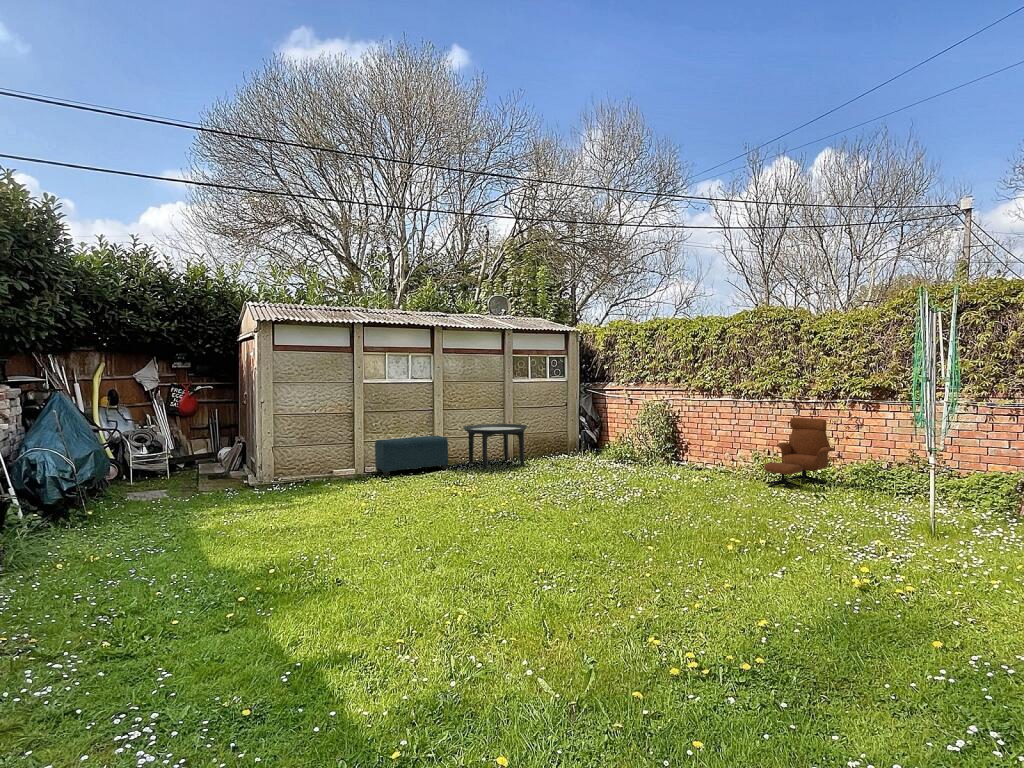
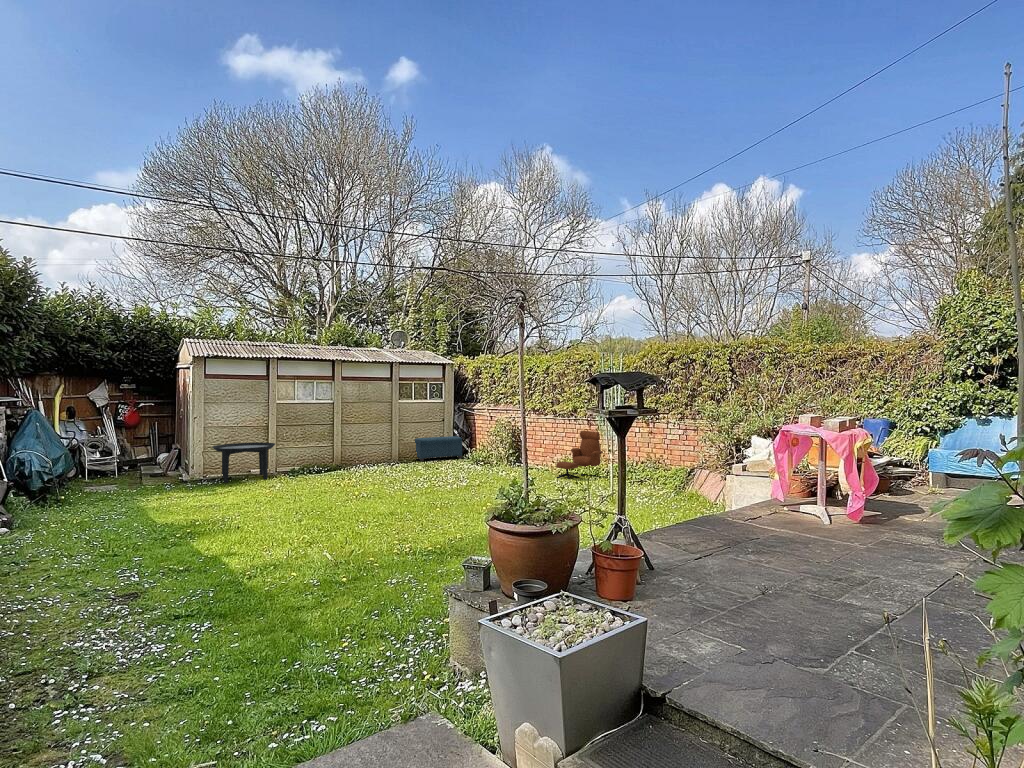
round table: present [463,424,528,469] -> present [212,442,275,483]
bench: present [375,436,448,476] -> present [415,436,462,461]

